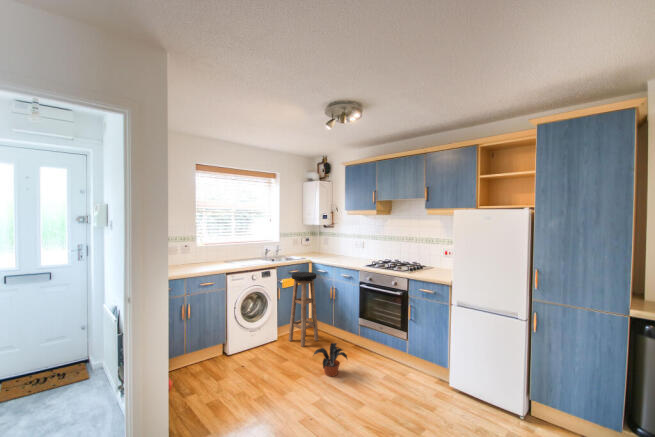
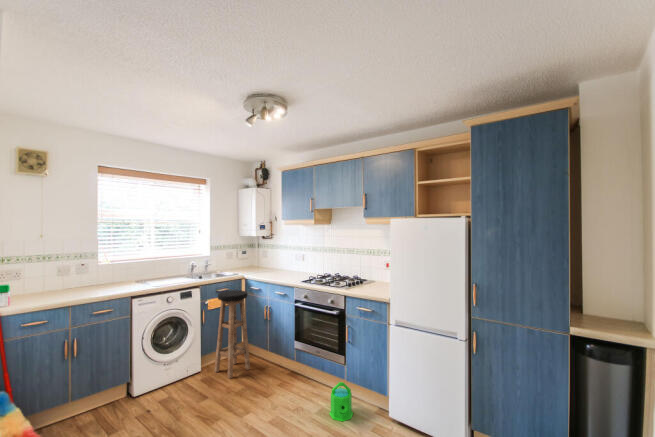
potted plant: present [314,343,347,376] -> none [234,374,275,415]
watering can: none [394,354,417,387] -> present [329,382,353,421]

